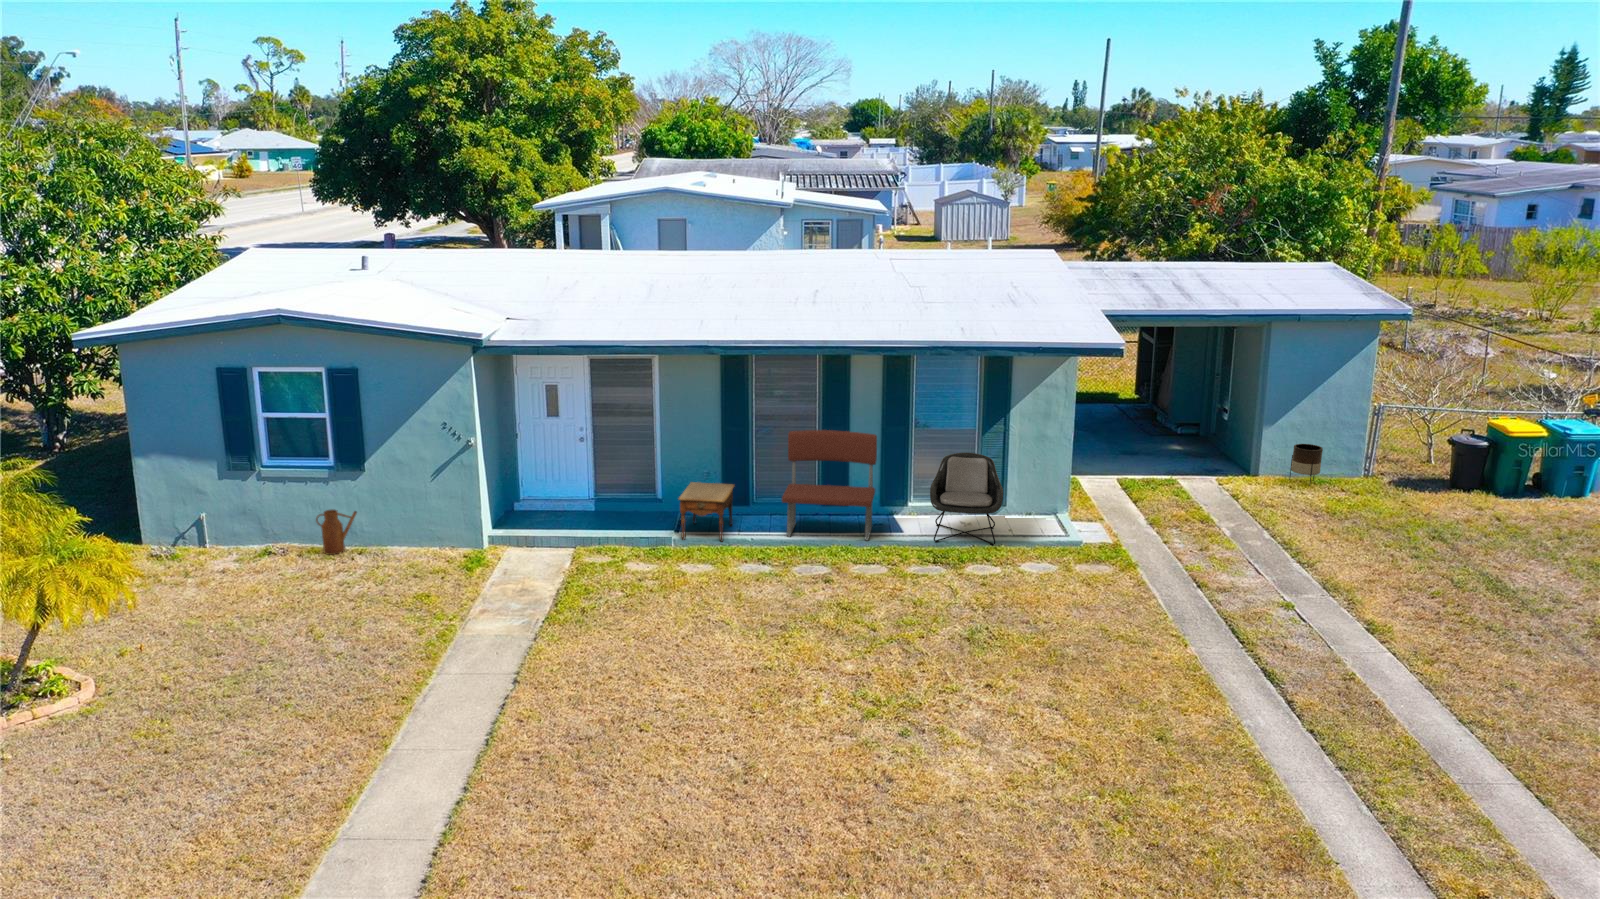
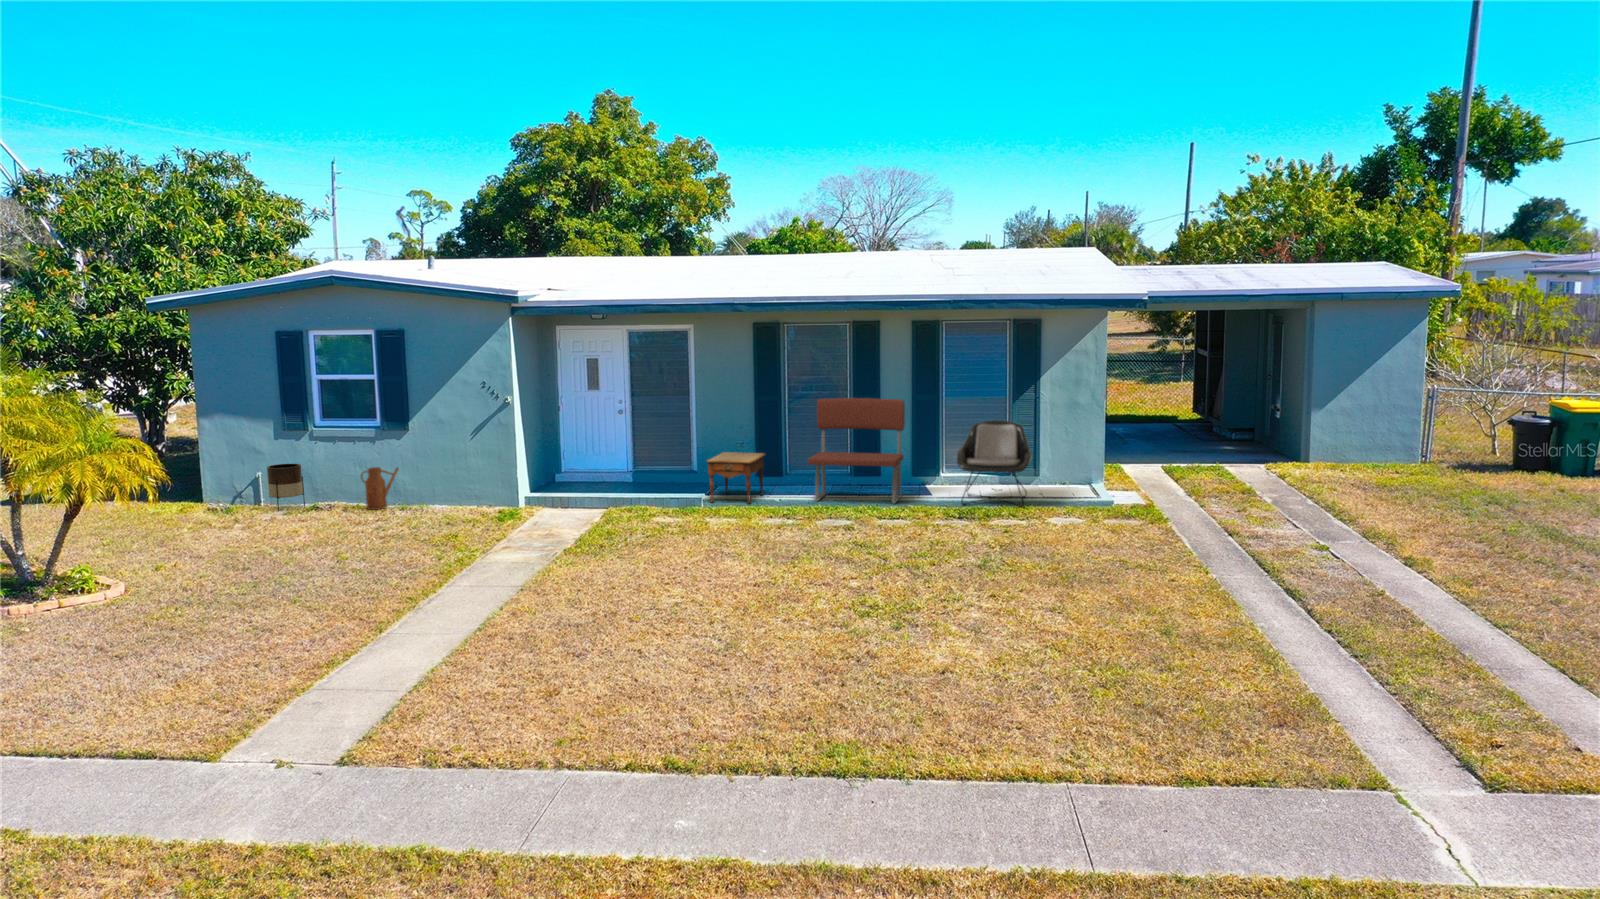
planter: present [1289,444,1323,486] -> present [267,464,305,511]

